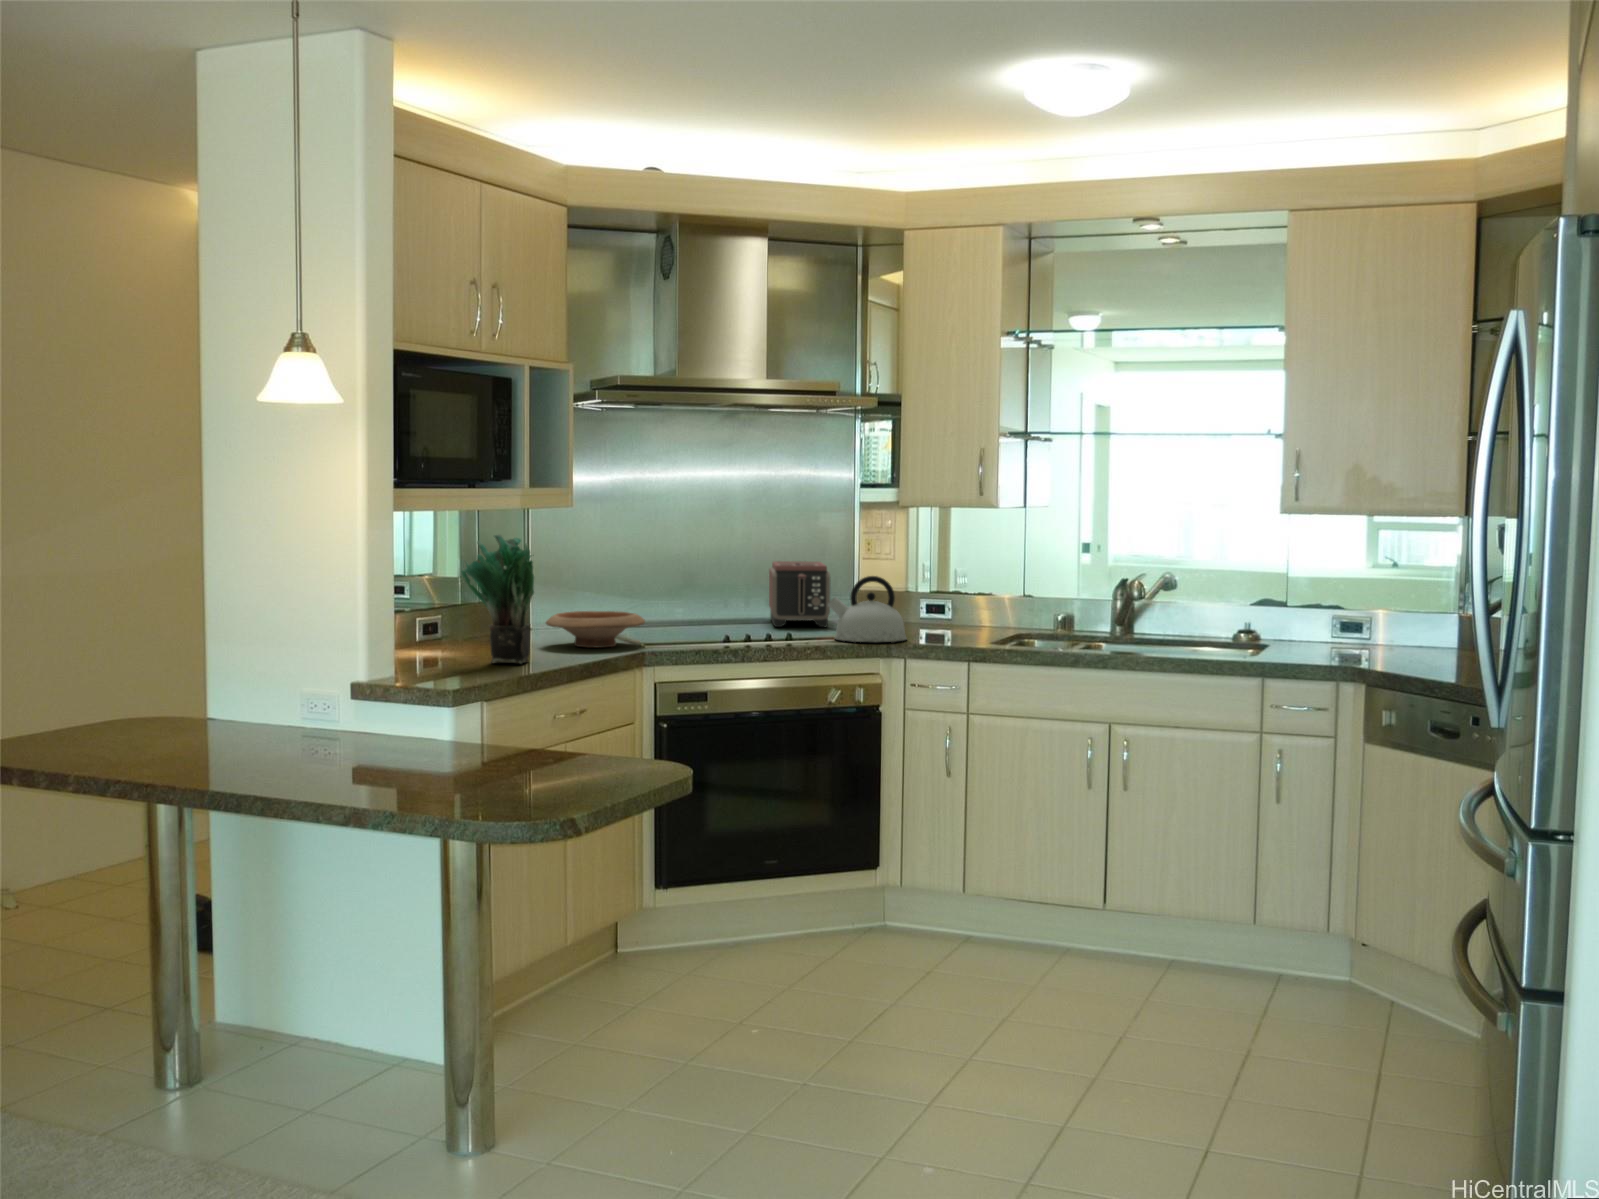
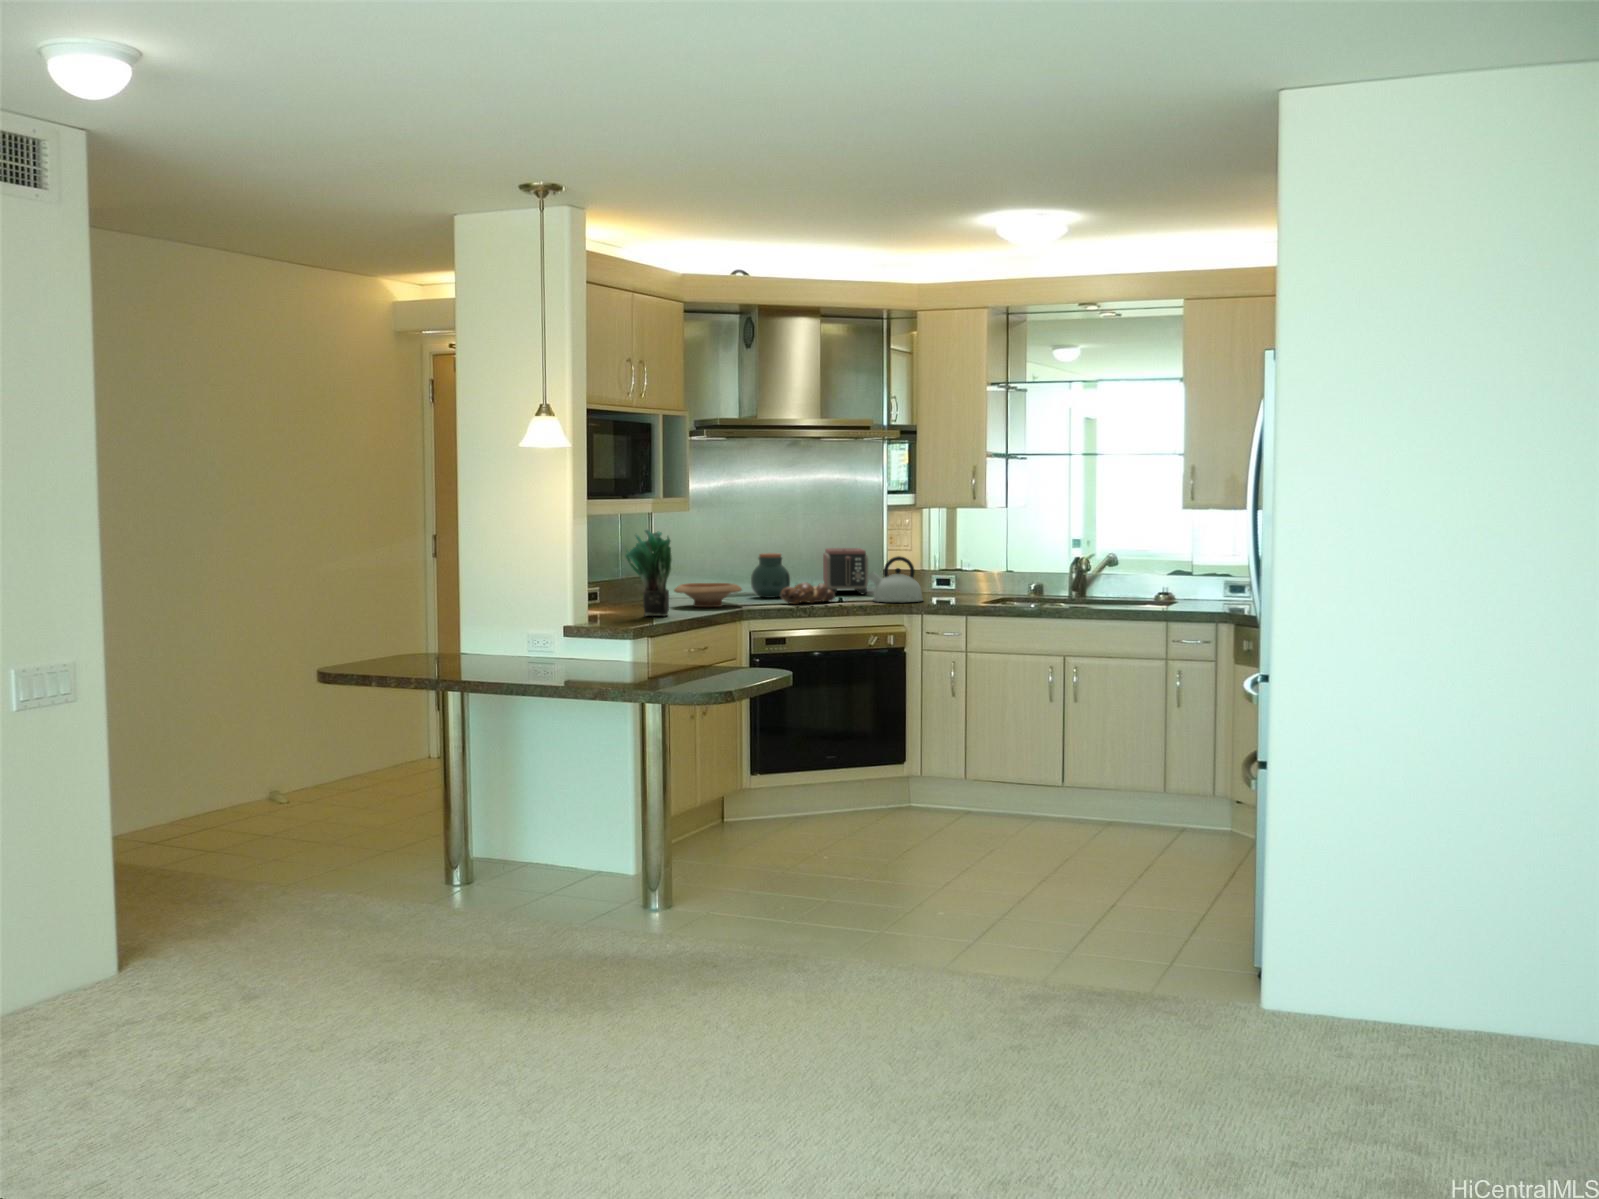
jar: none [664,569,720,631] -> present [751,553,790,598]
bread loaf: none [702,611,781,644] -> present [780,582,835,604]

